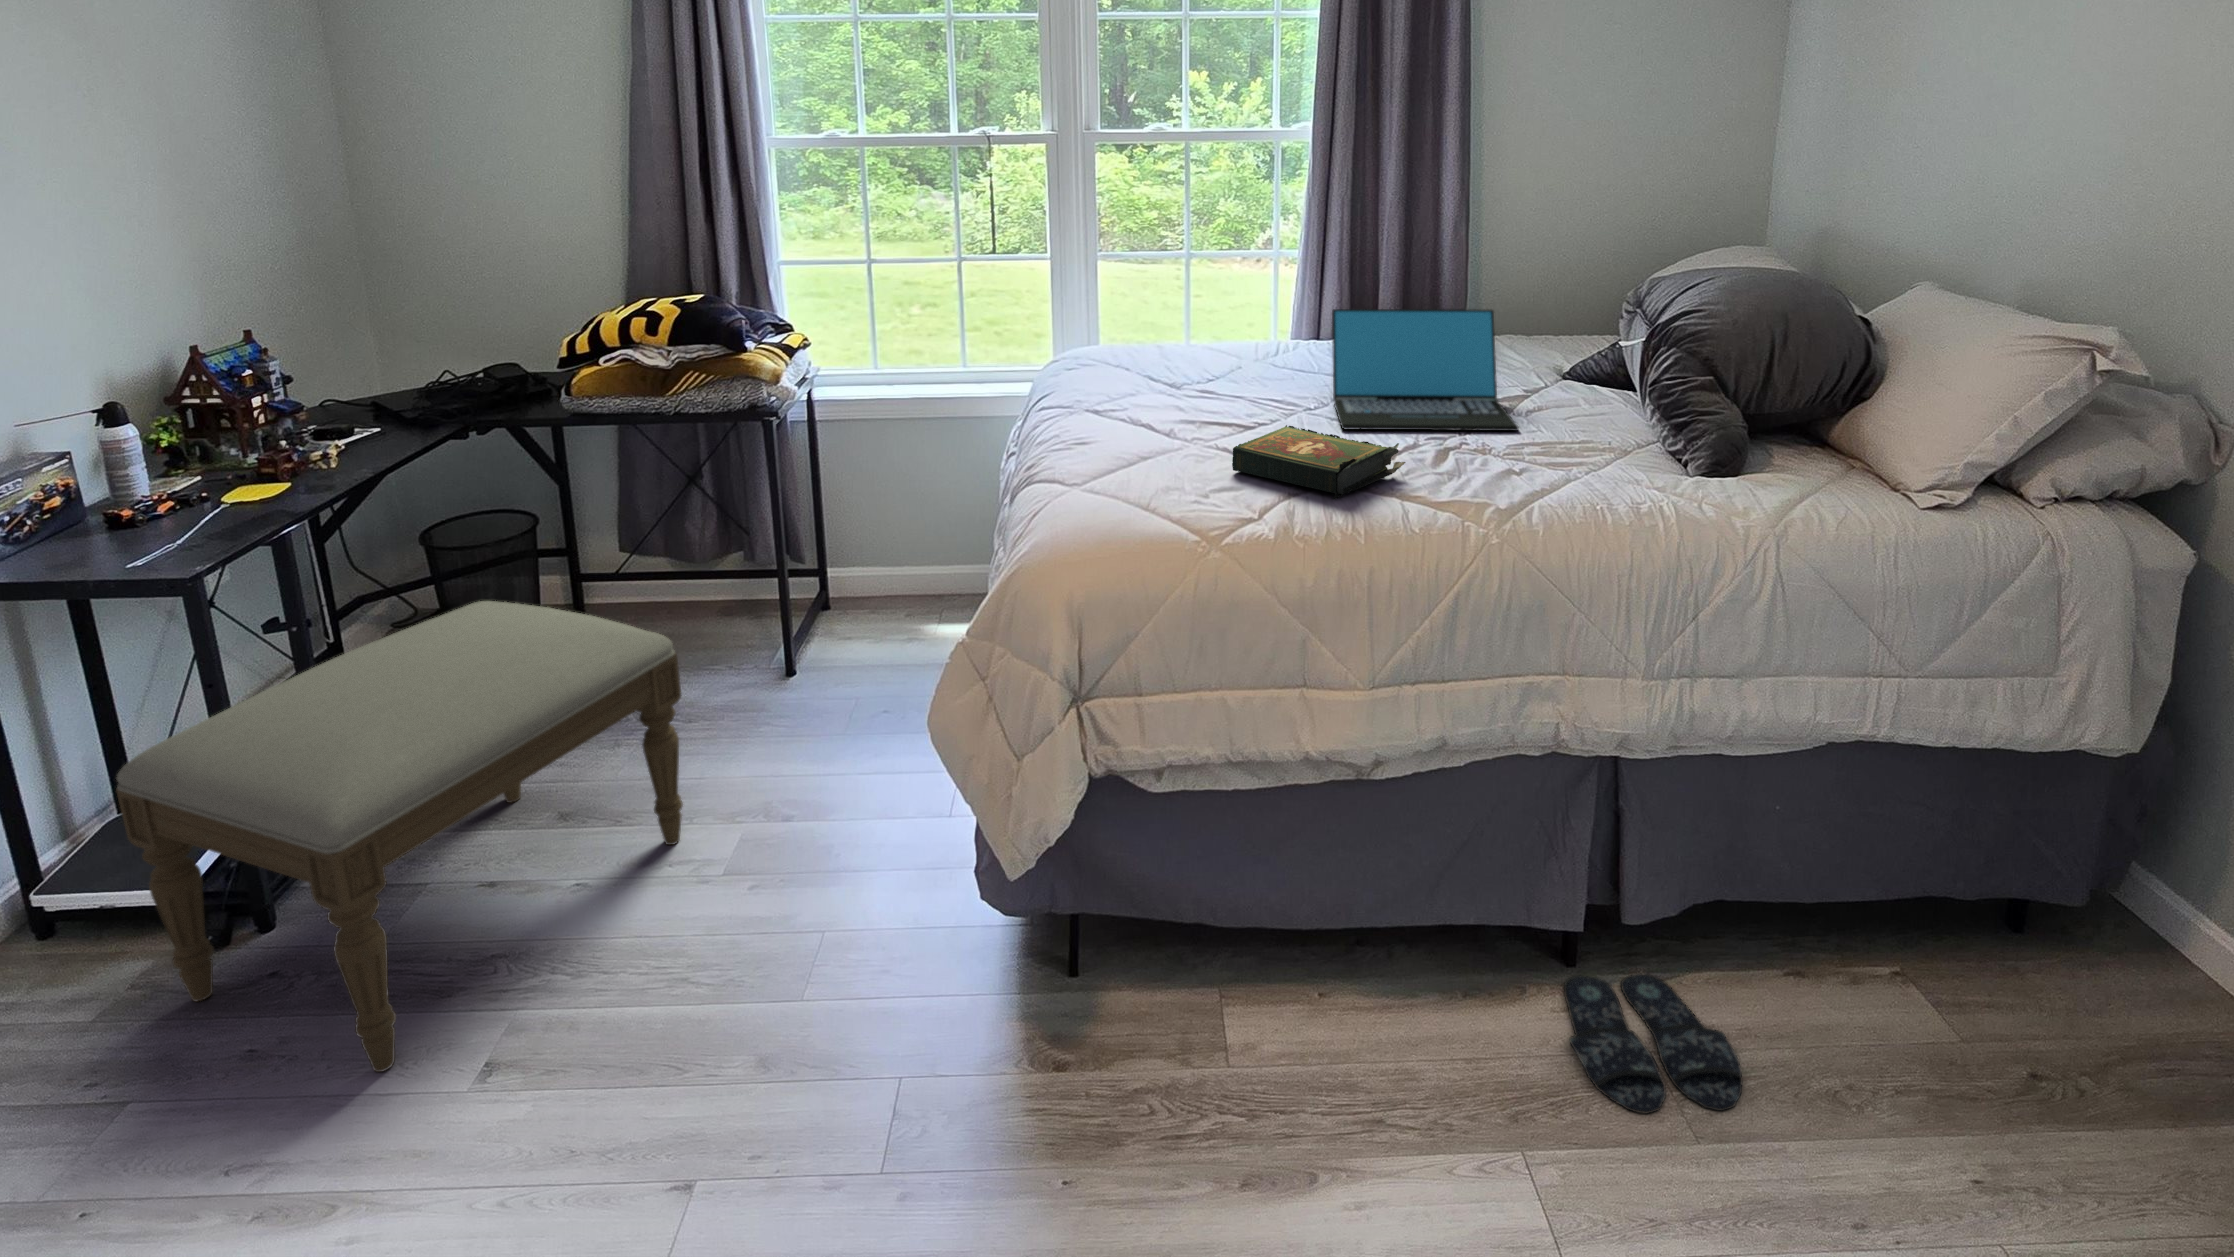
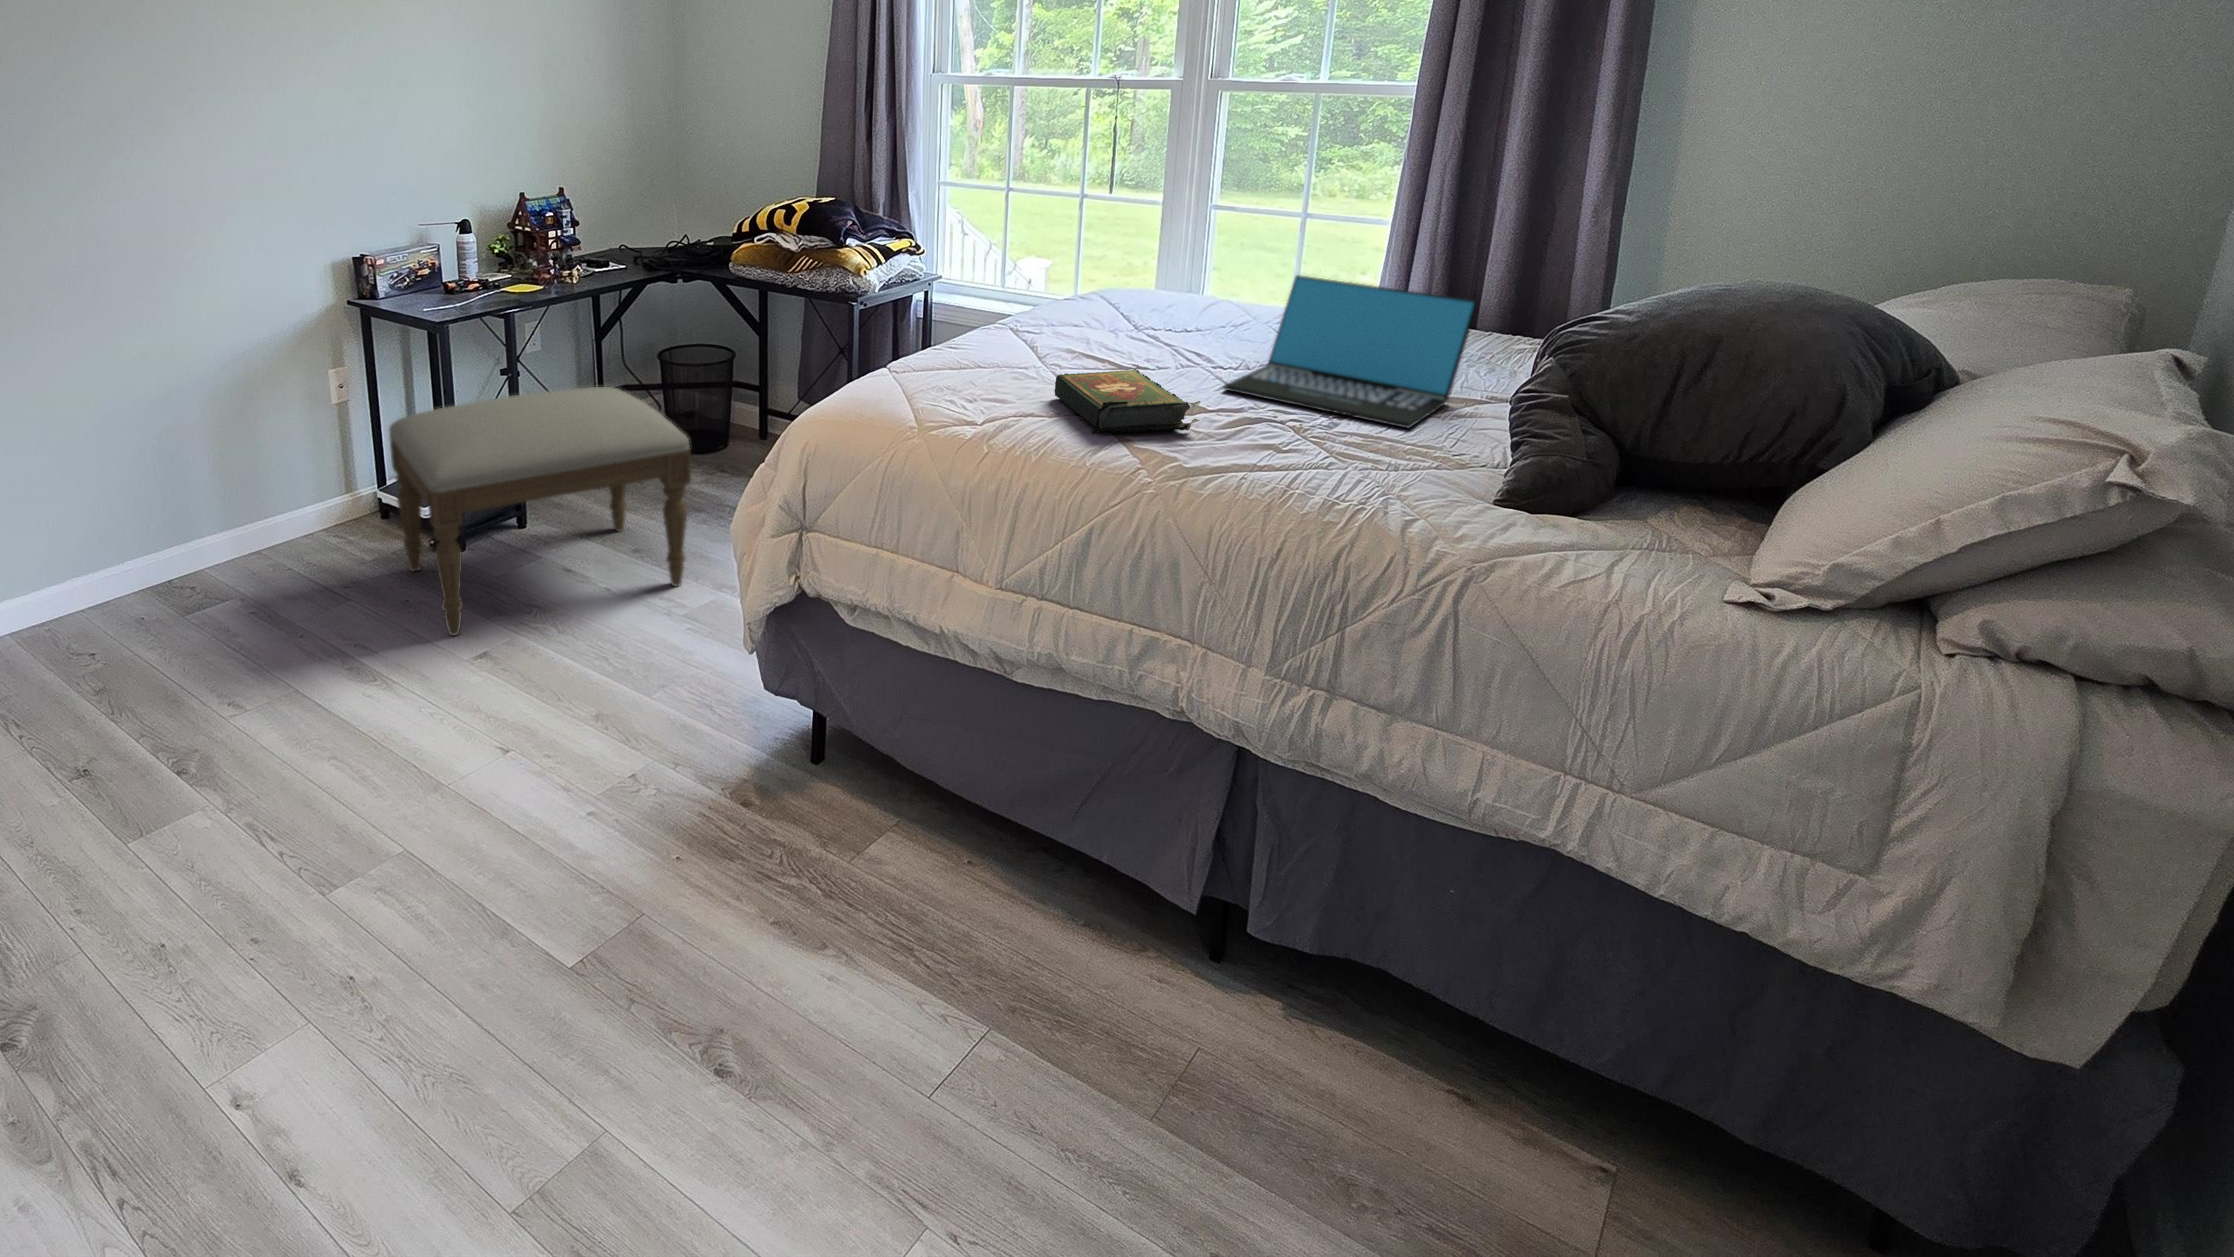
slippers: present [1564,973,1742,1114] -> none [1132,951,1308,1104]

